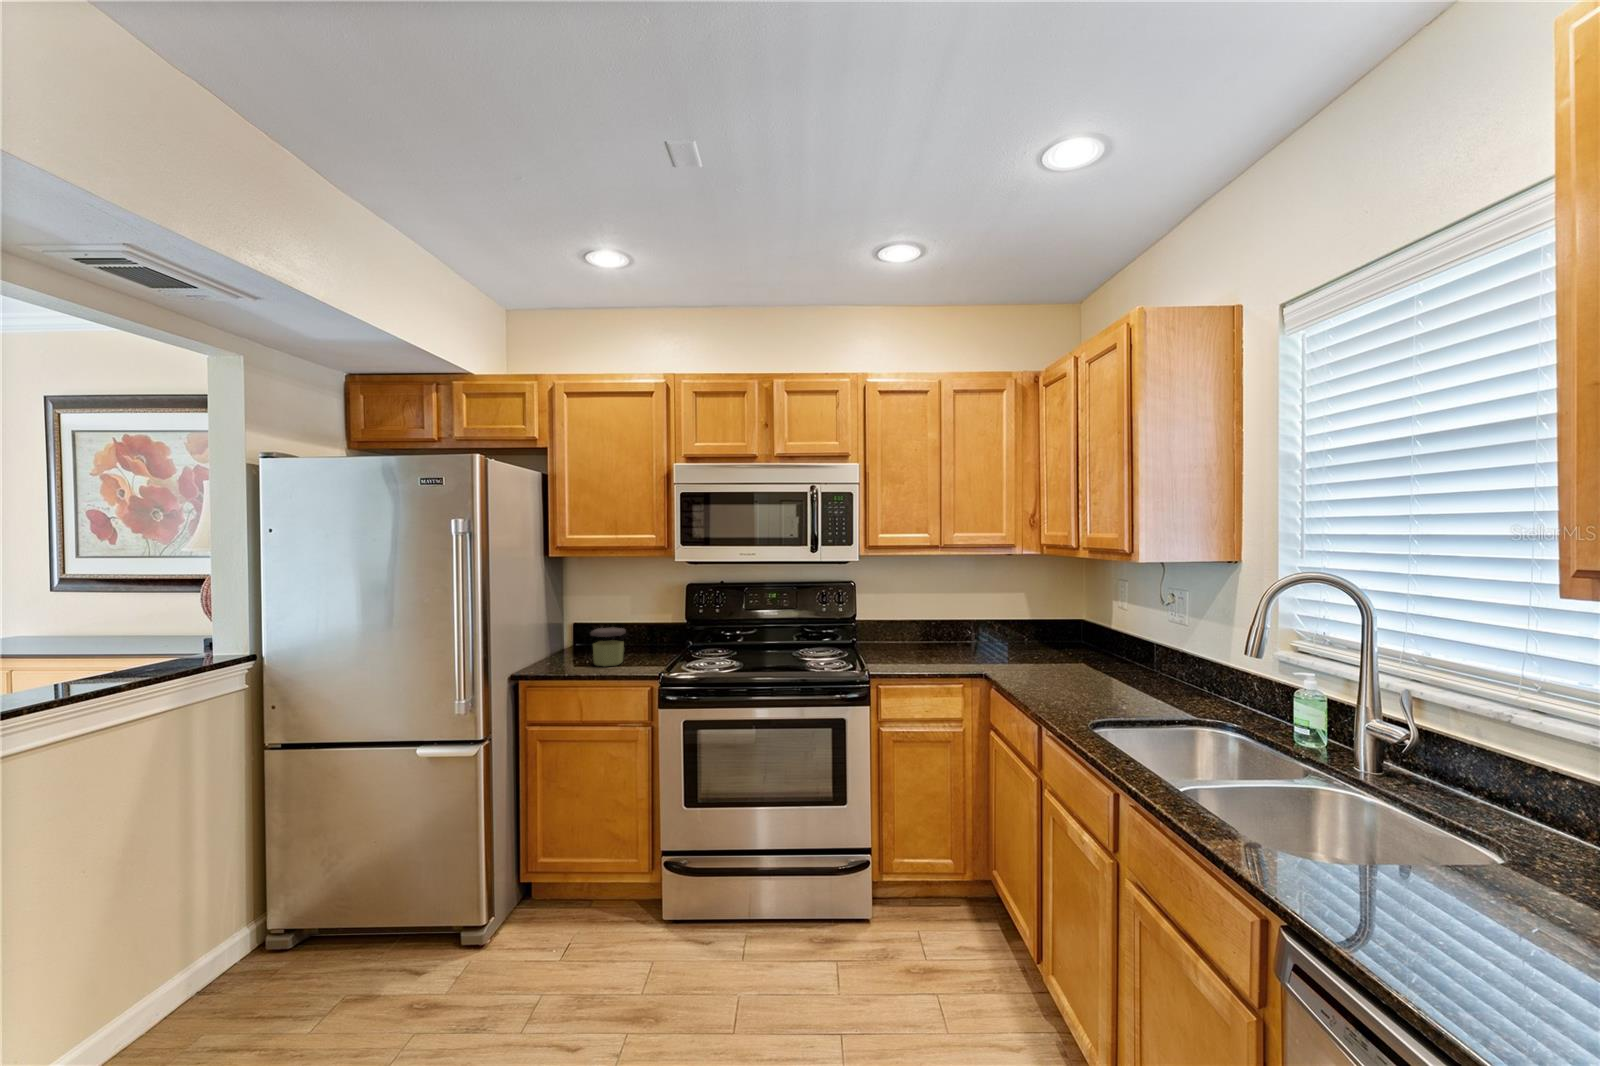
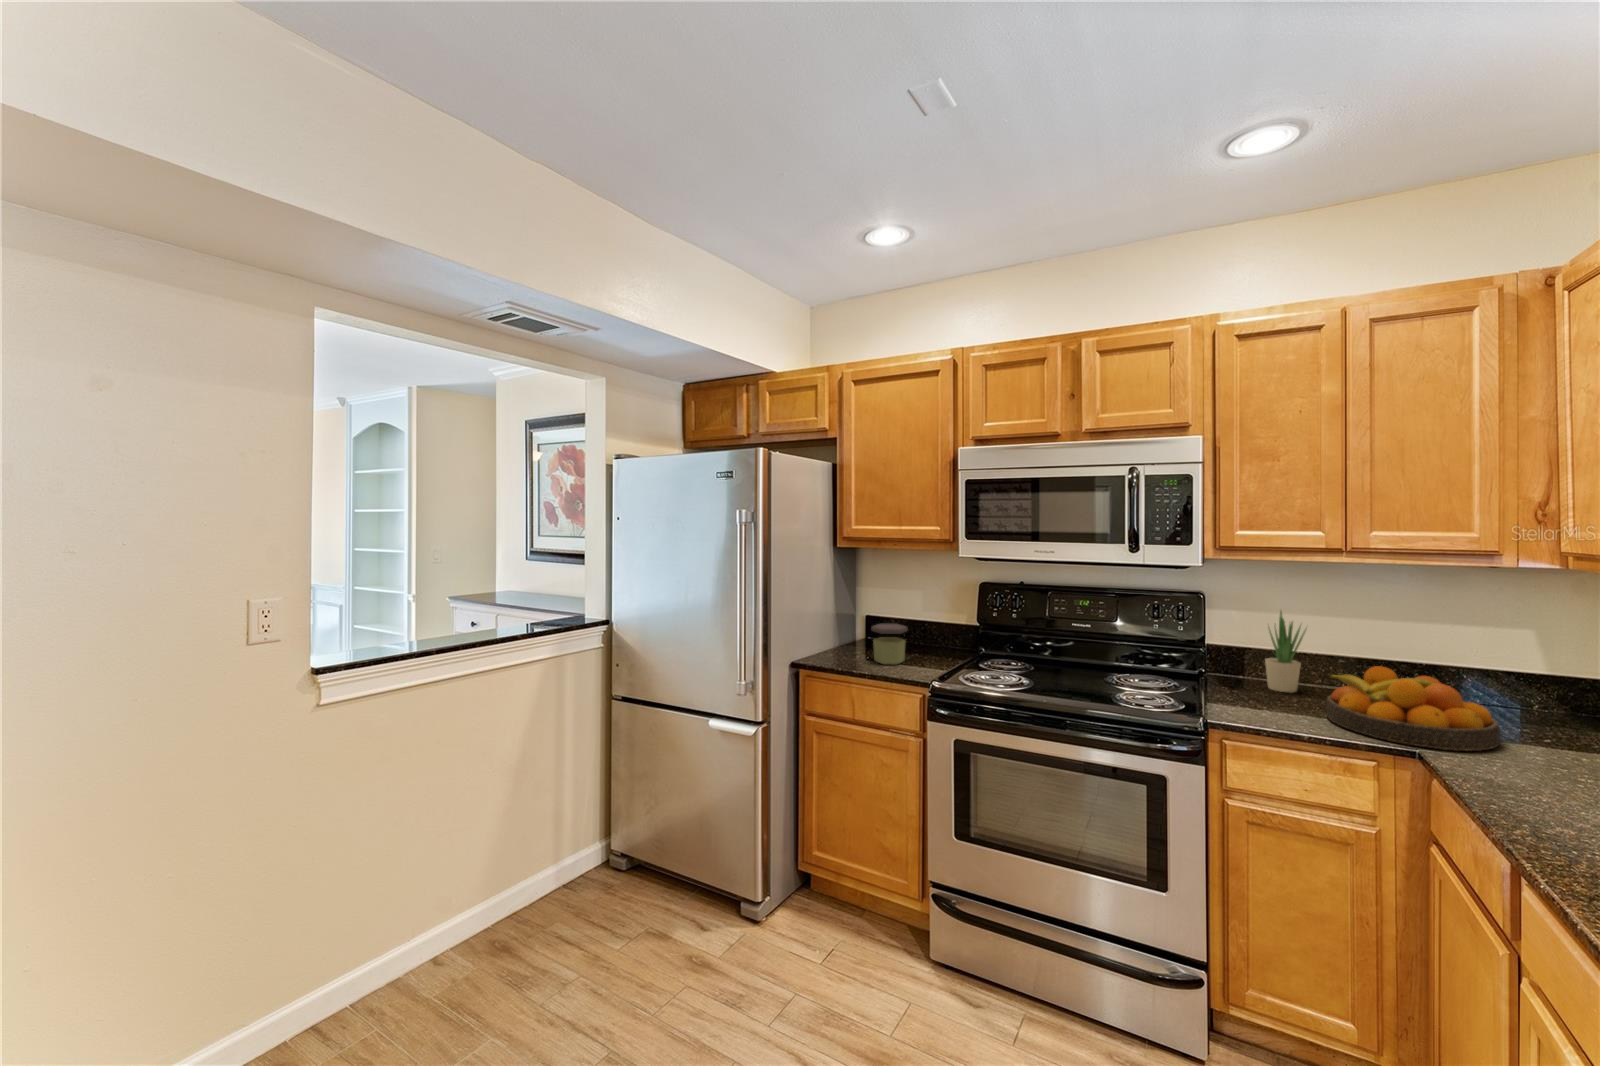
potted plant: none [896,591,921,651] -> present [1265,611,1307,693]
fruit bowl: none [934,624,1019,670] -> present [1326,666,1500,751]

